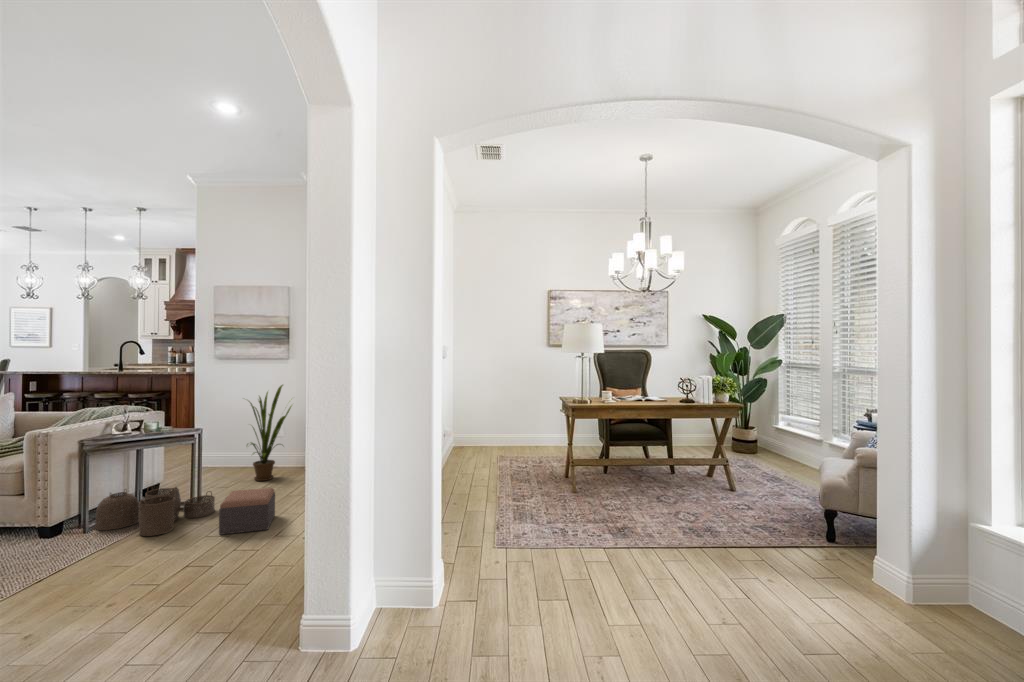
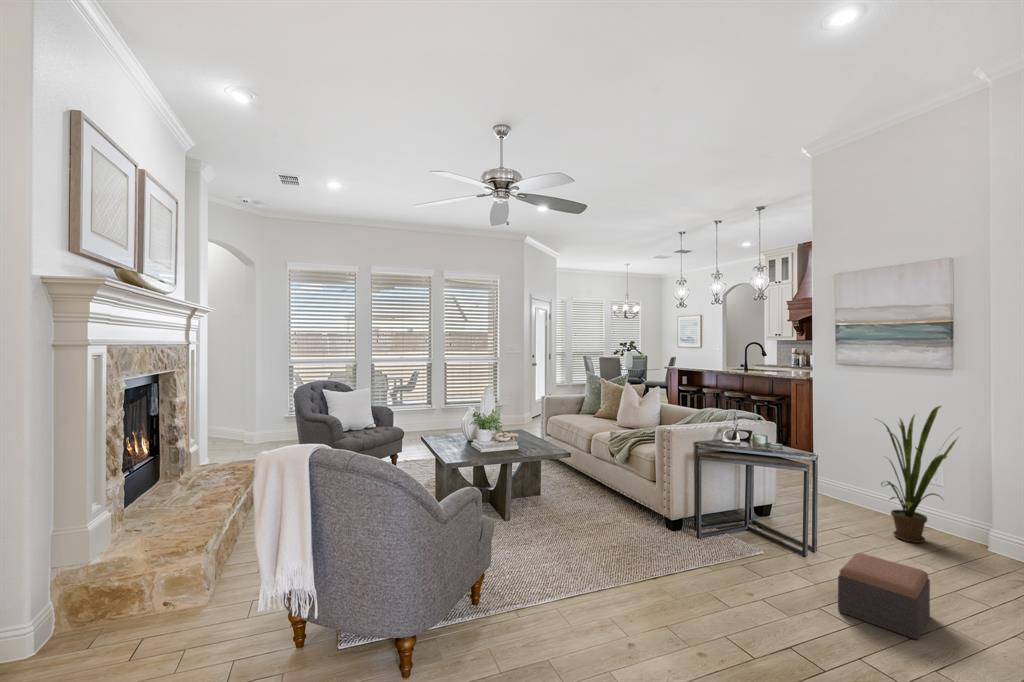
woven basket: present [95,486,215,536] -> none [707,504,835,575]

